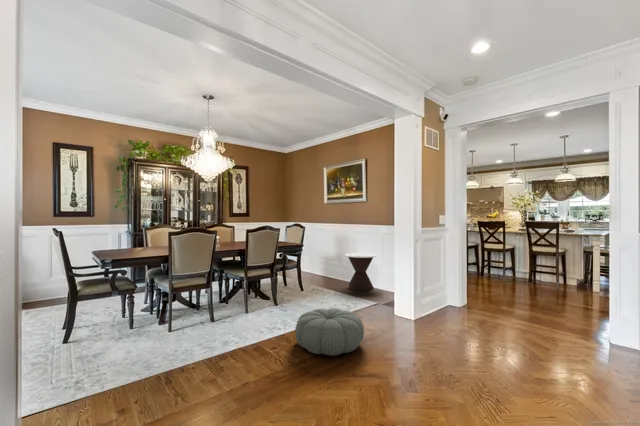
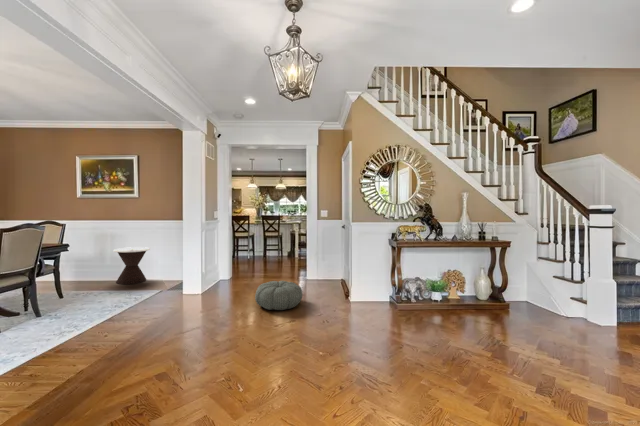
pouf: present [295,308,364,356] -> present [255,281,302,310]

